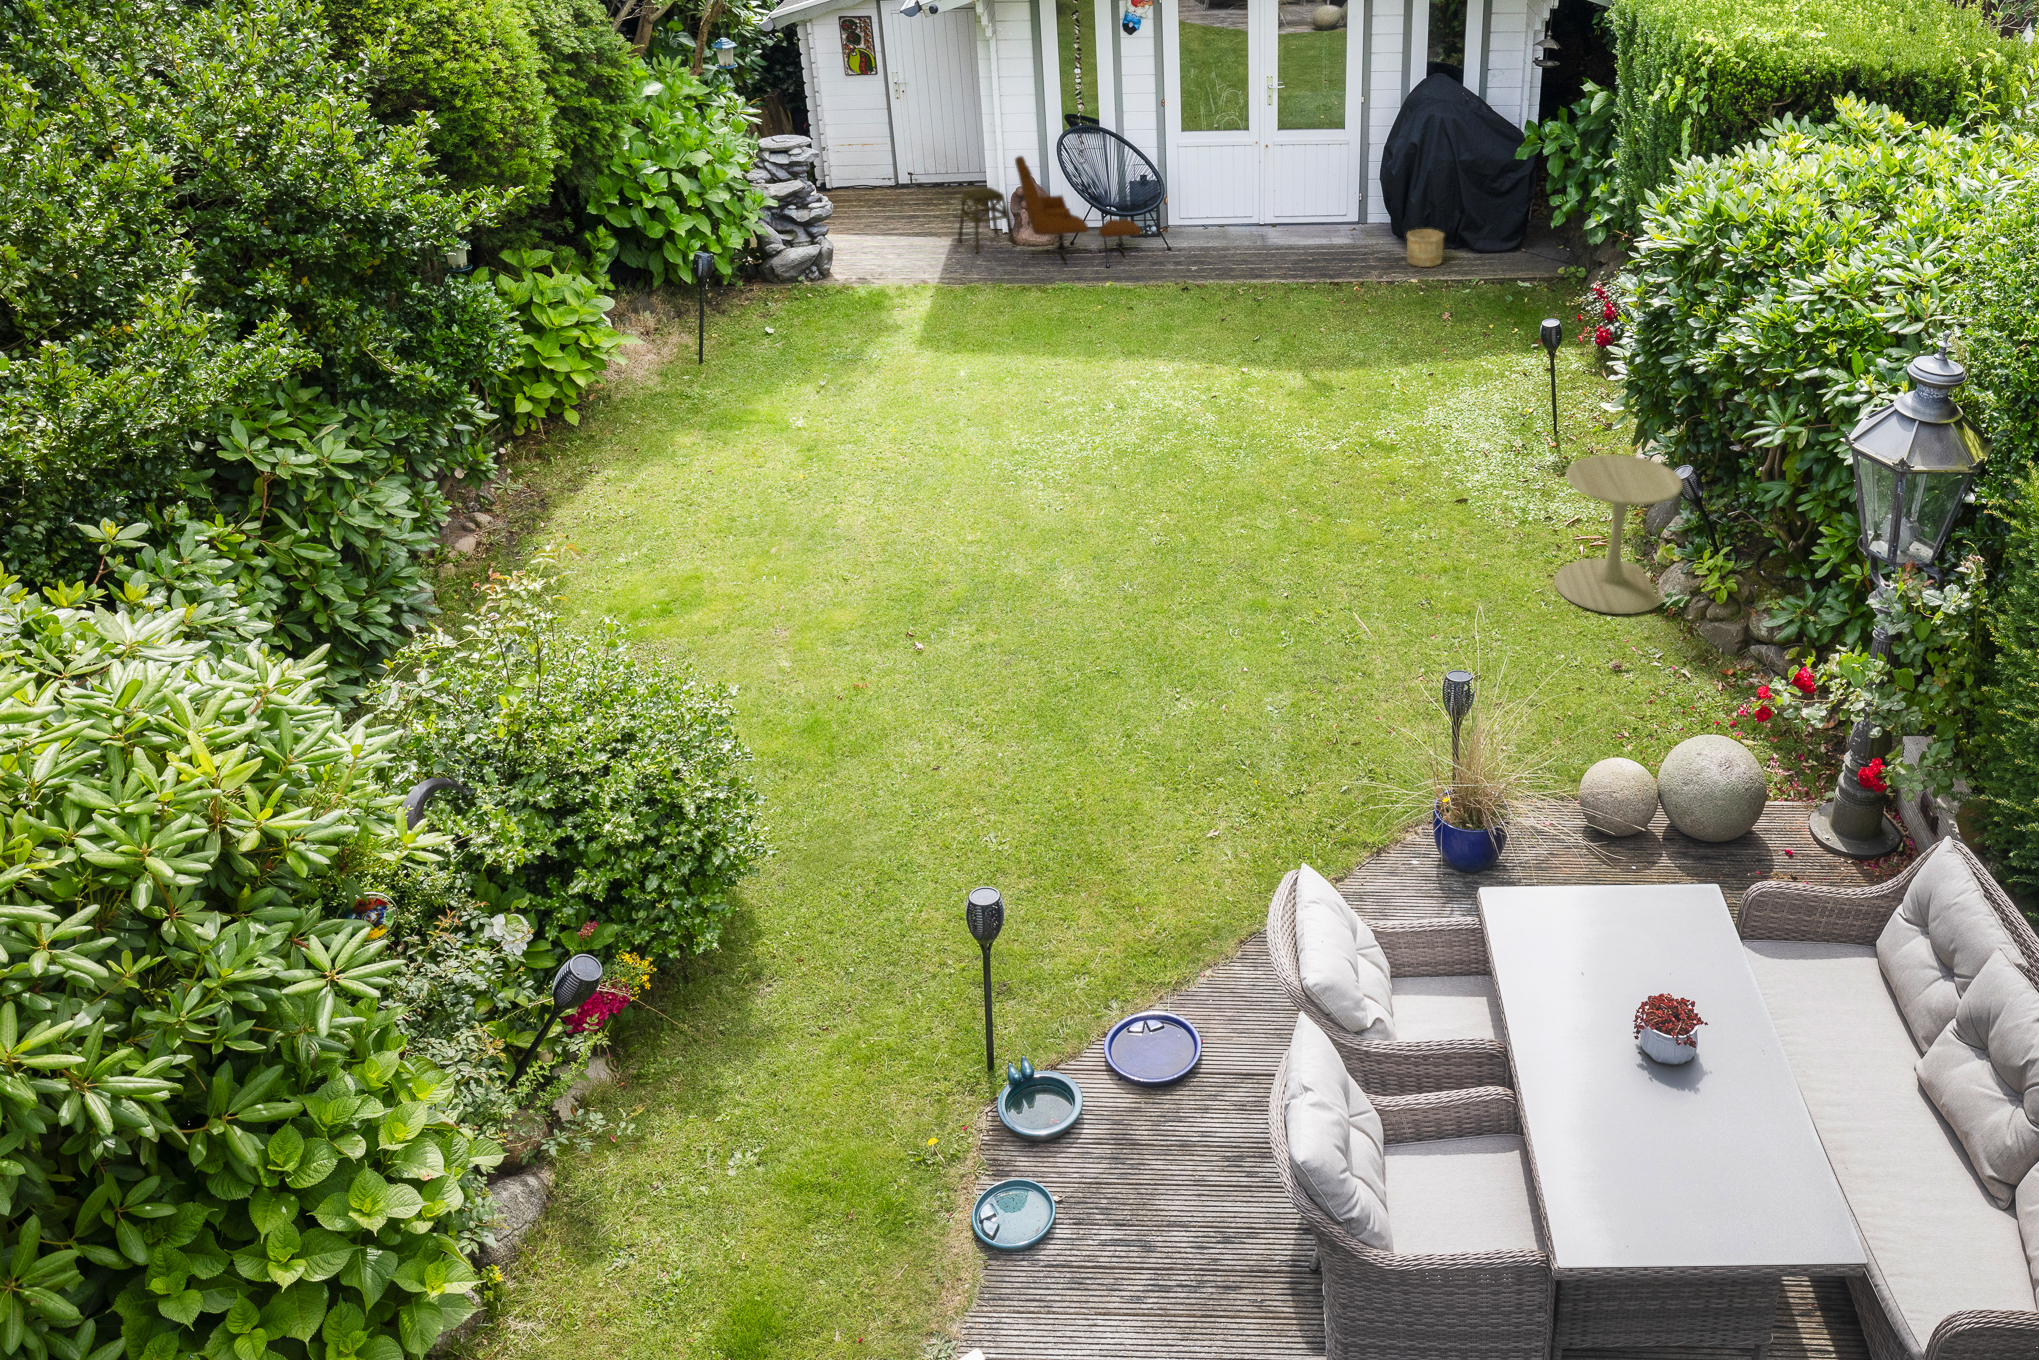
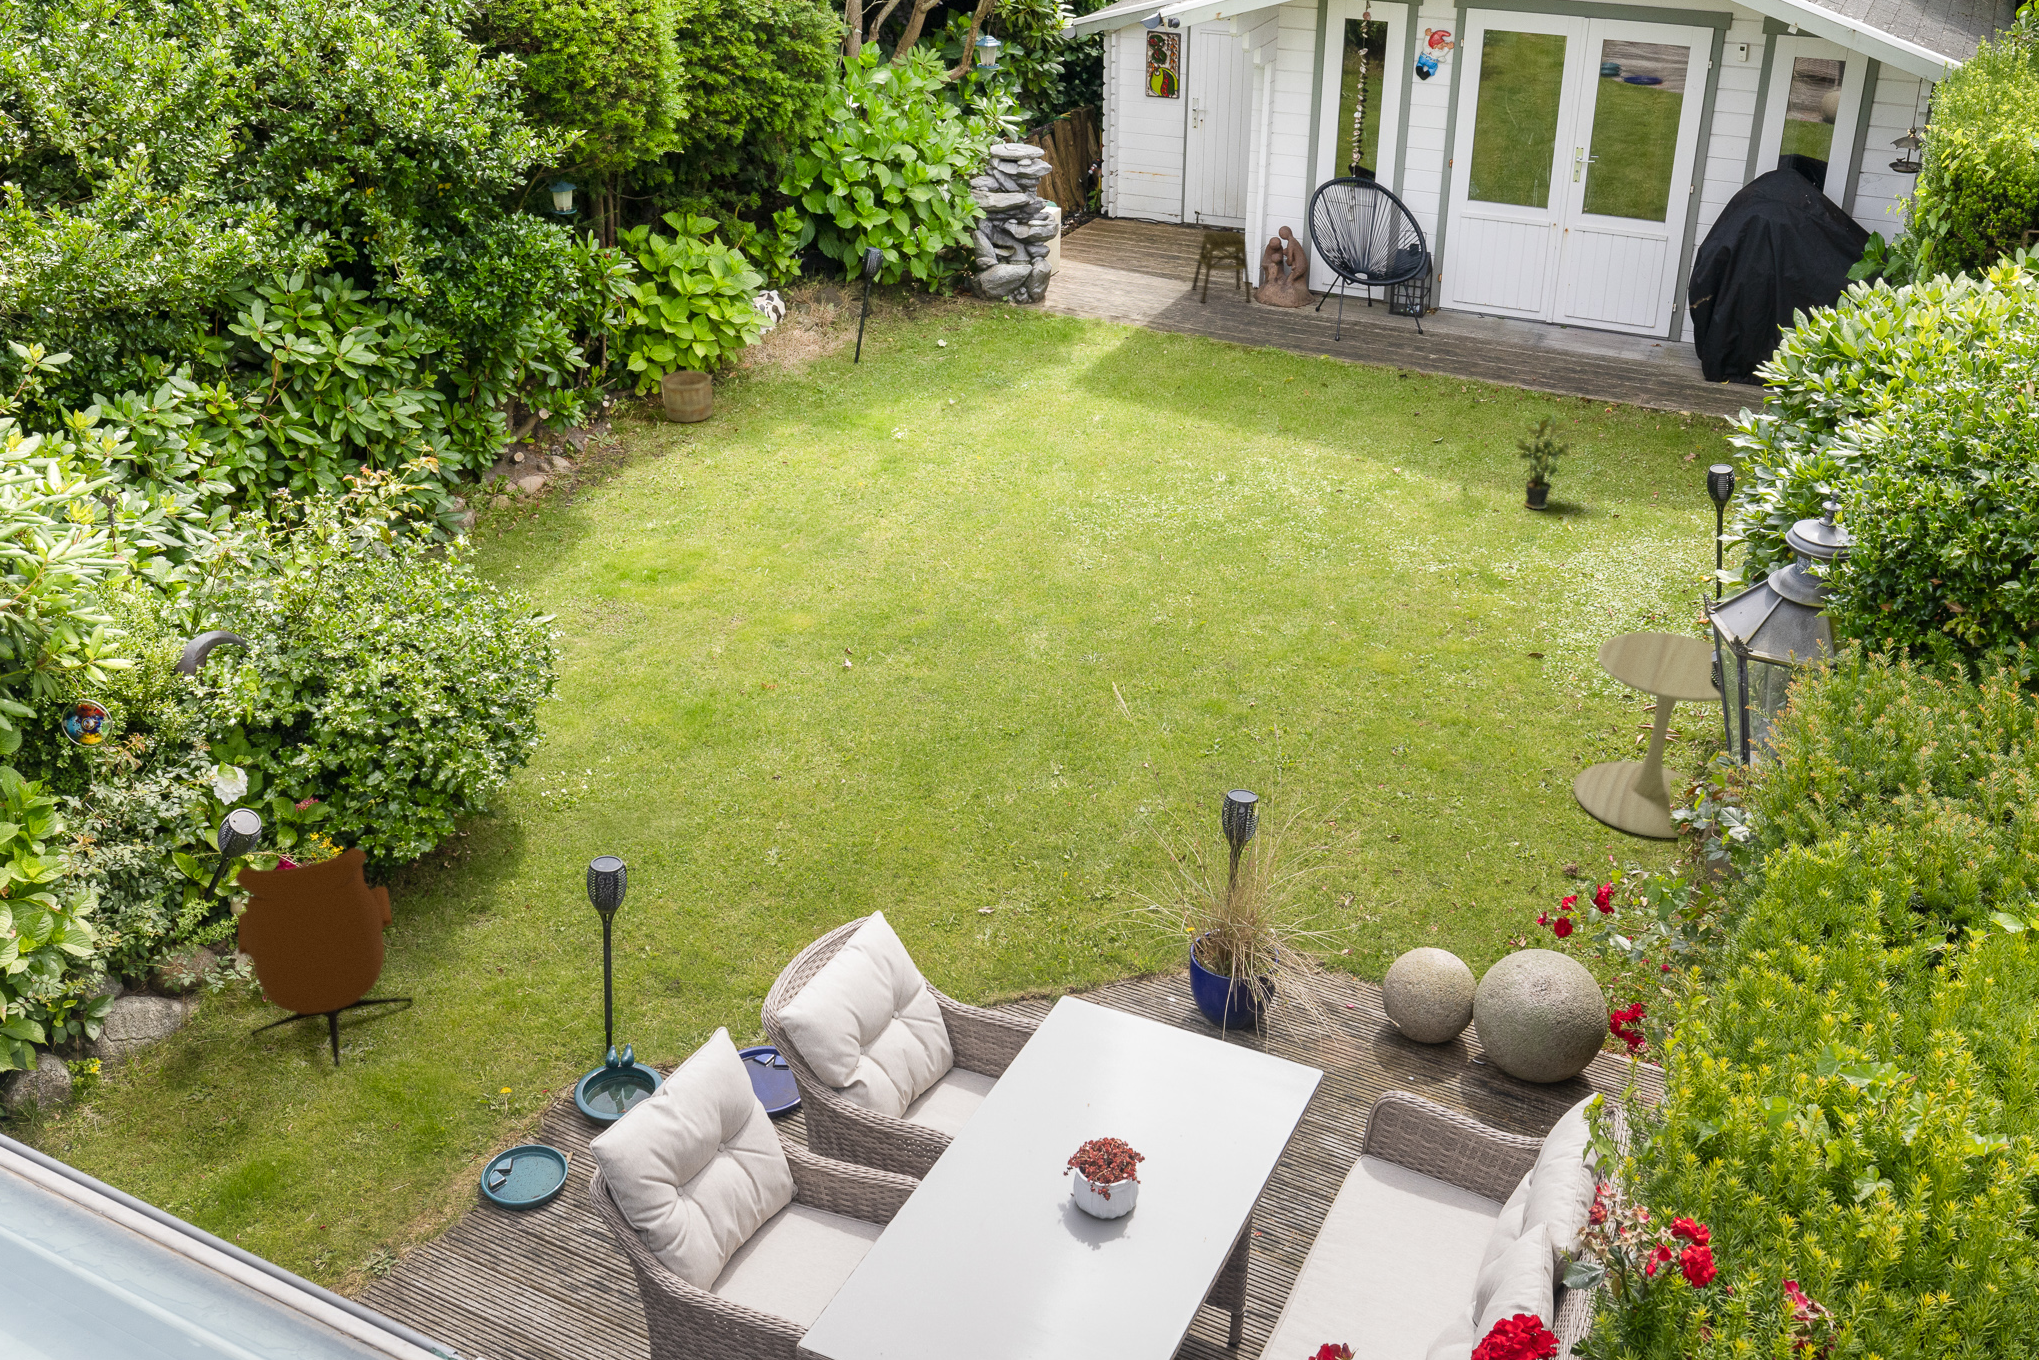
lounge chair: present [1015,156,1141,261] -> present [235,848,413,1067]
wooden bucket: present [1407,229,1444,267] -> present [661,370,713,422]
potted plant: none [1343,297,1386,378] -> present [1516,414,1569,510]

